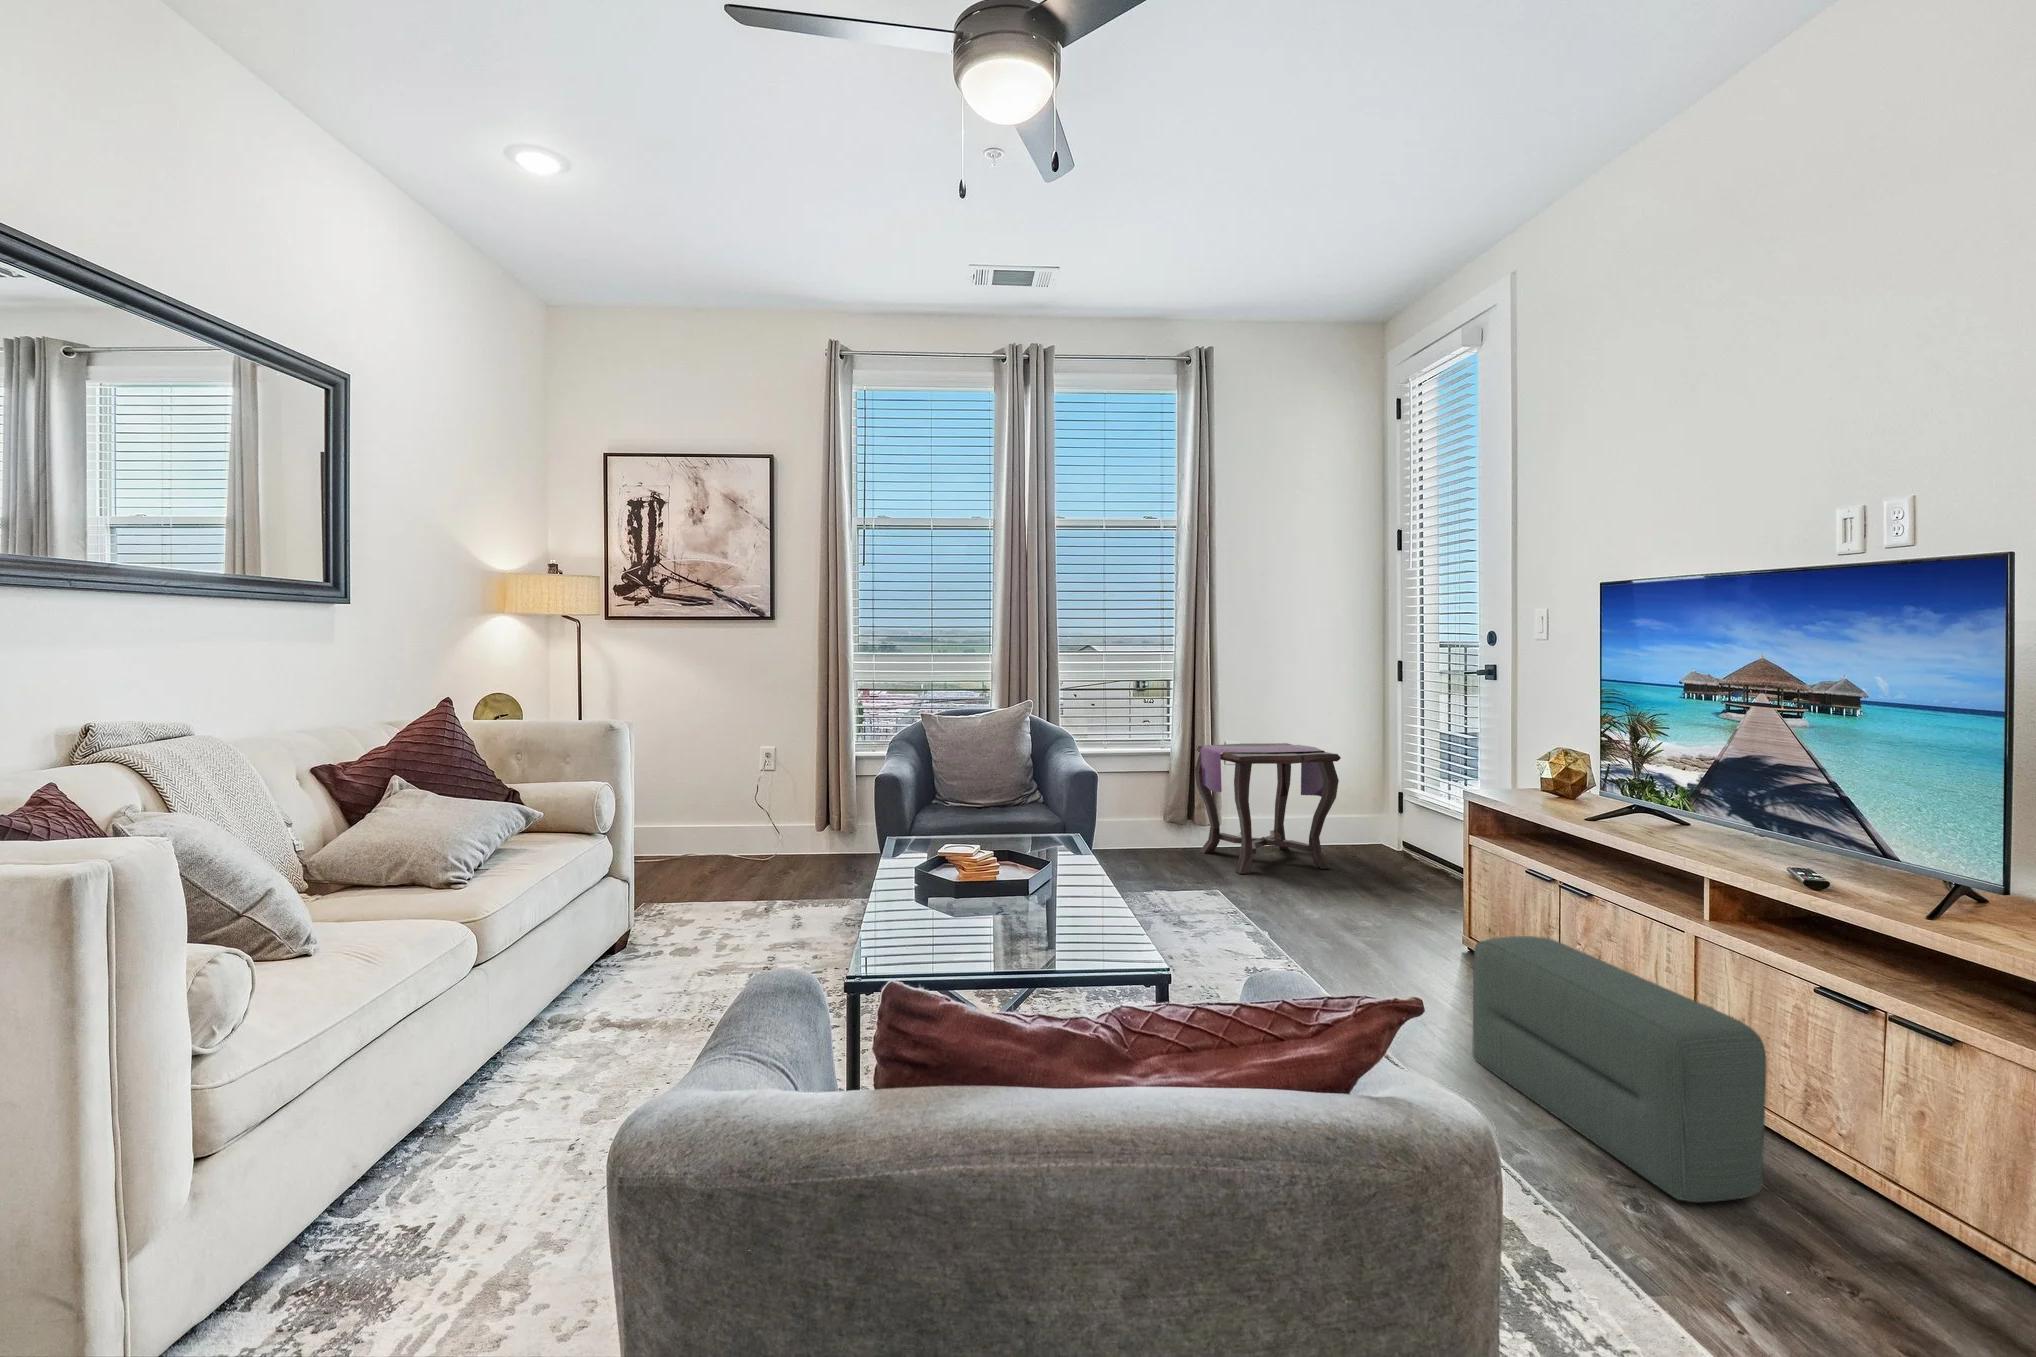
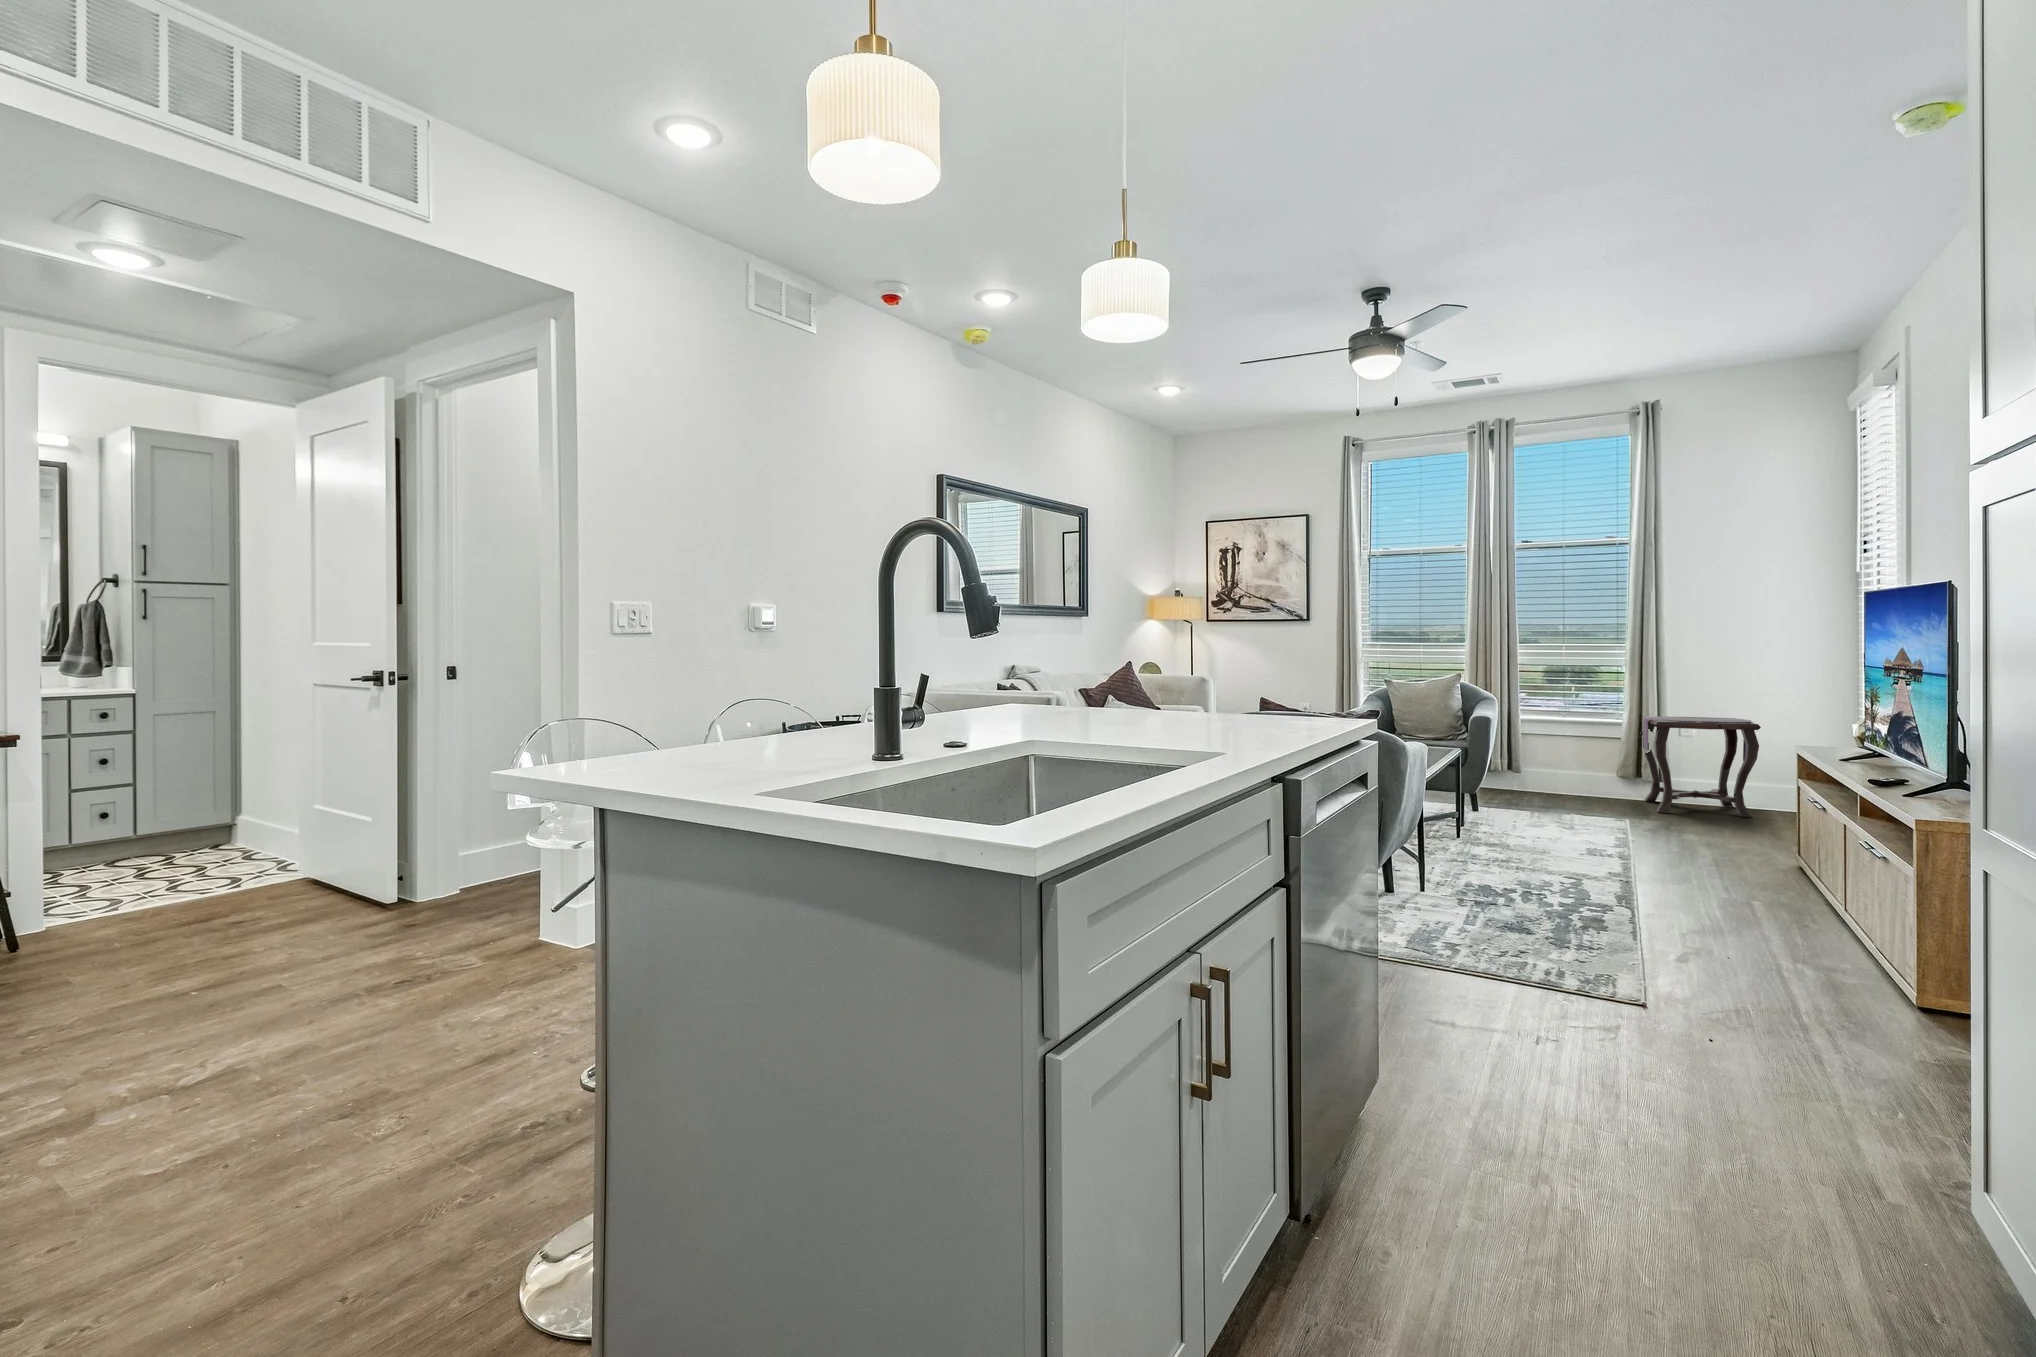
pouf: present [1473,936,1766,1202] -> none [1683,809,1772,925]

